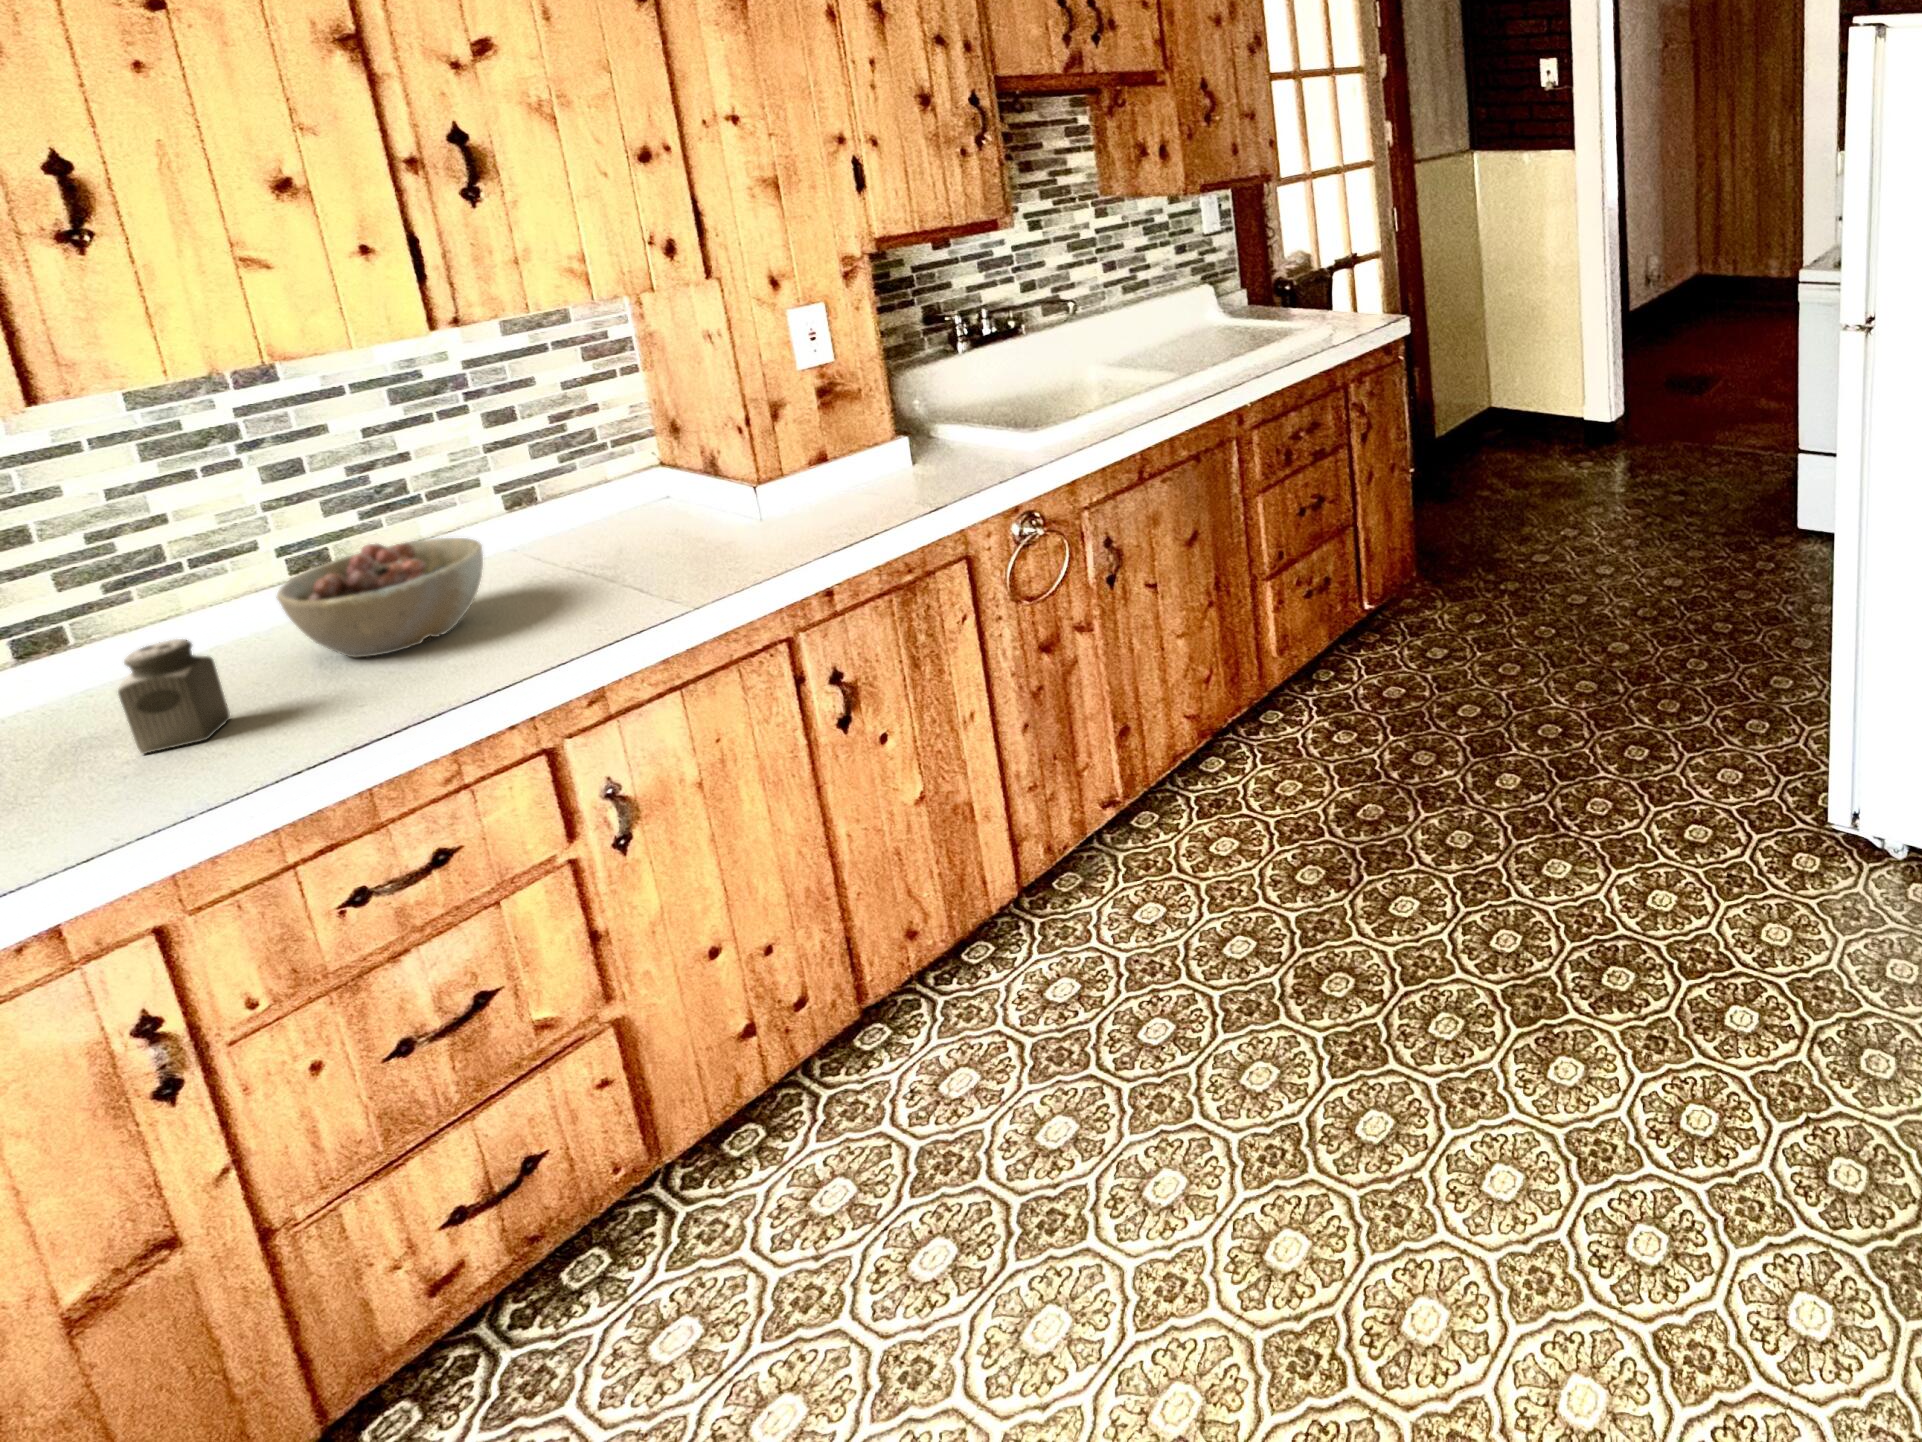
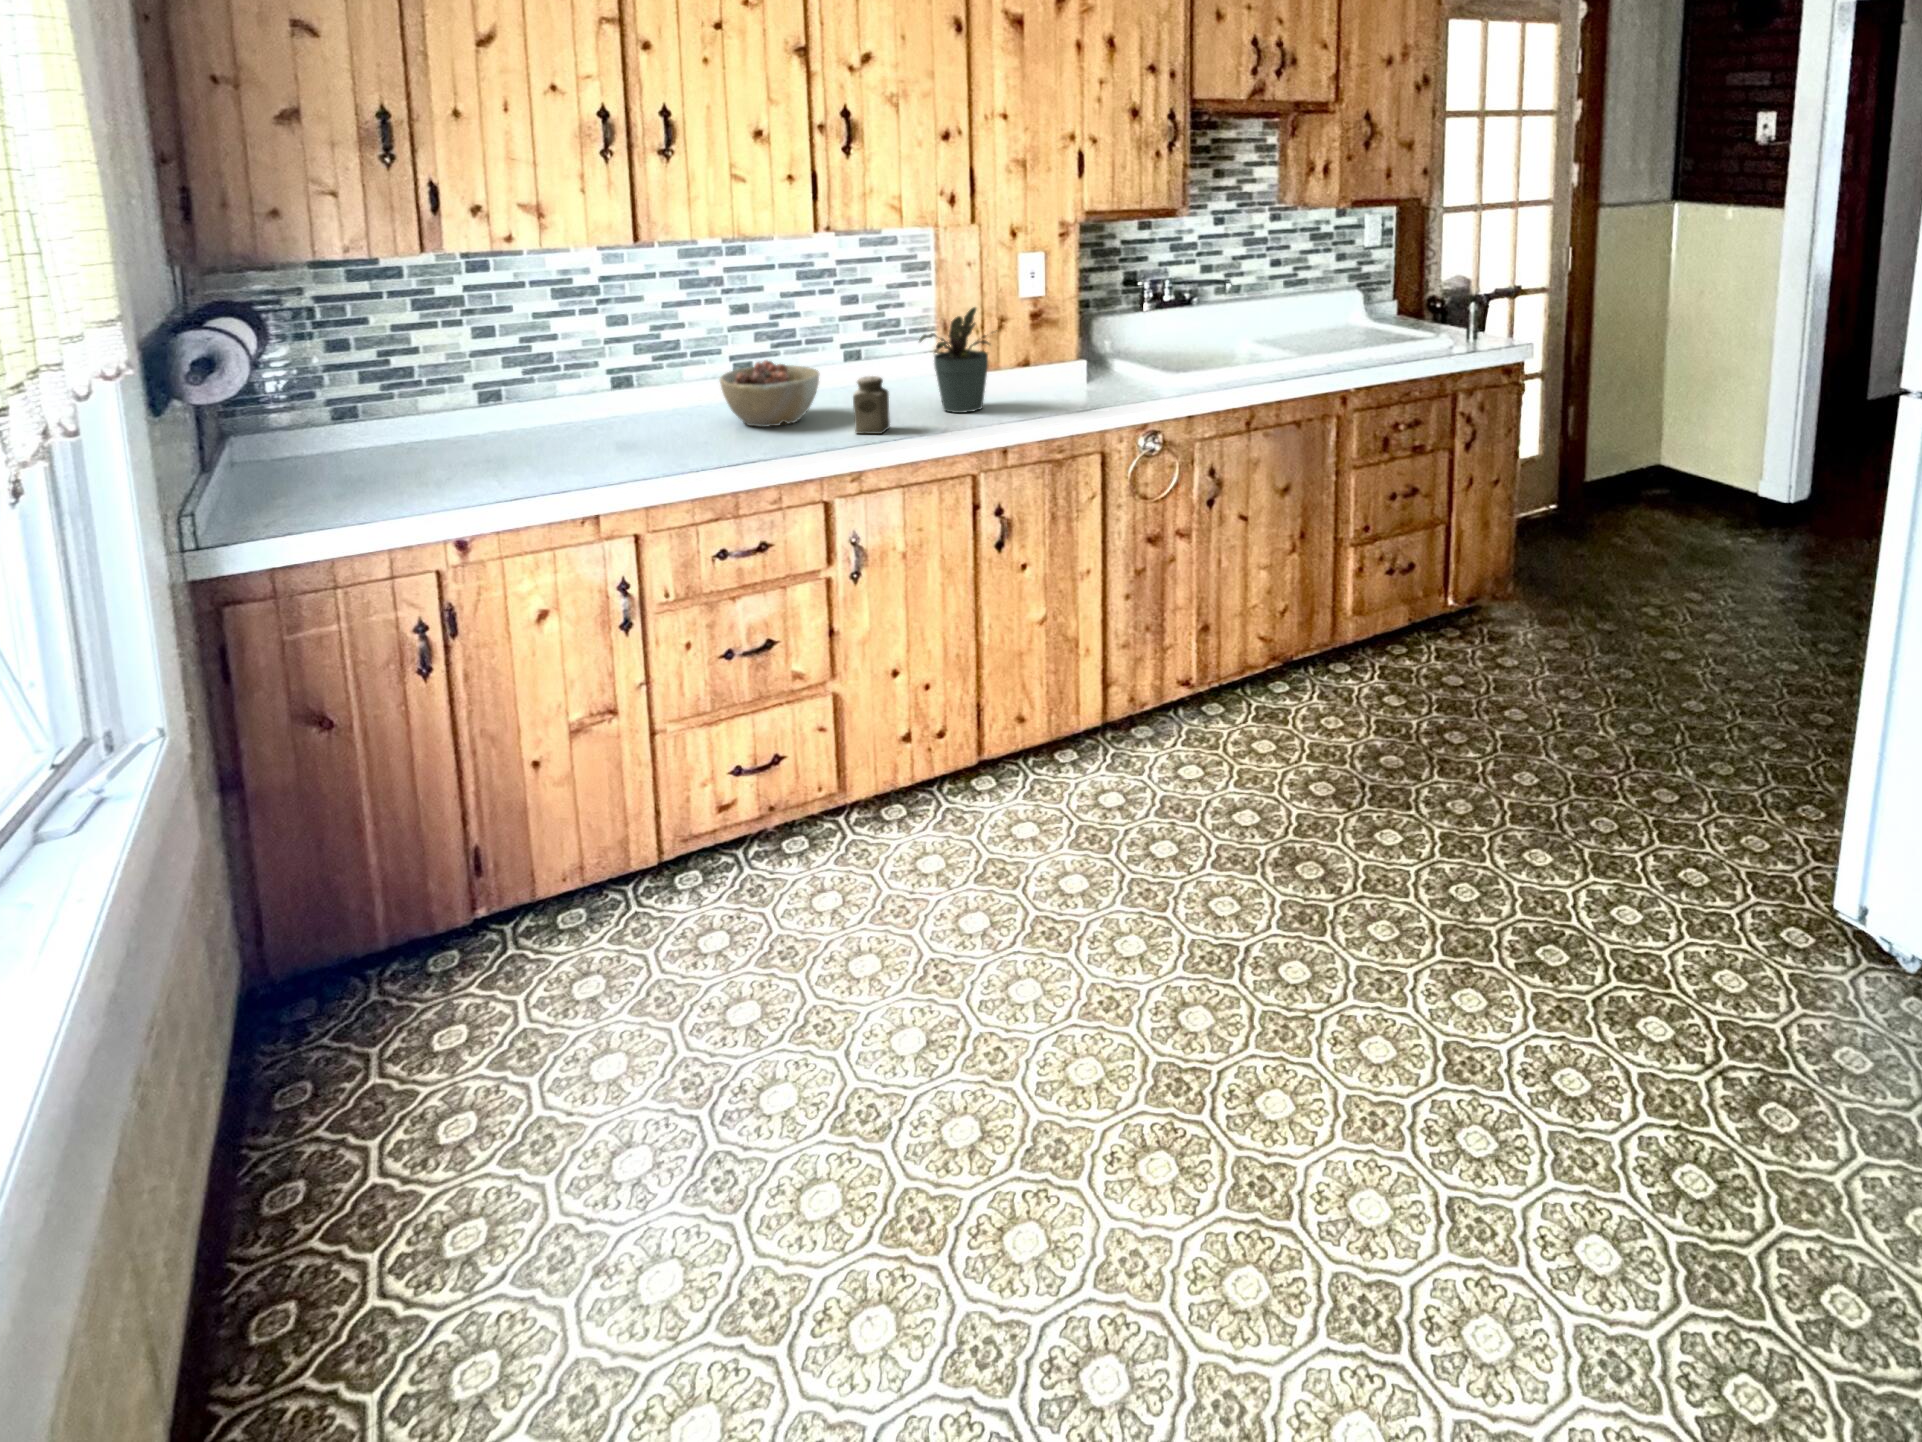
potted plant: none [655,398,789,552] -> present [919,307,997,413]
salt shaker: present [118,639,230,754] -> present [853,376,890,434]

